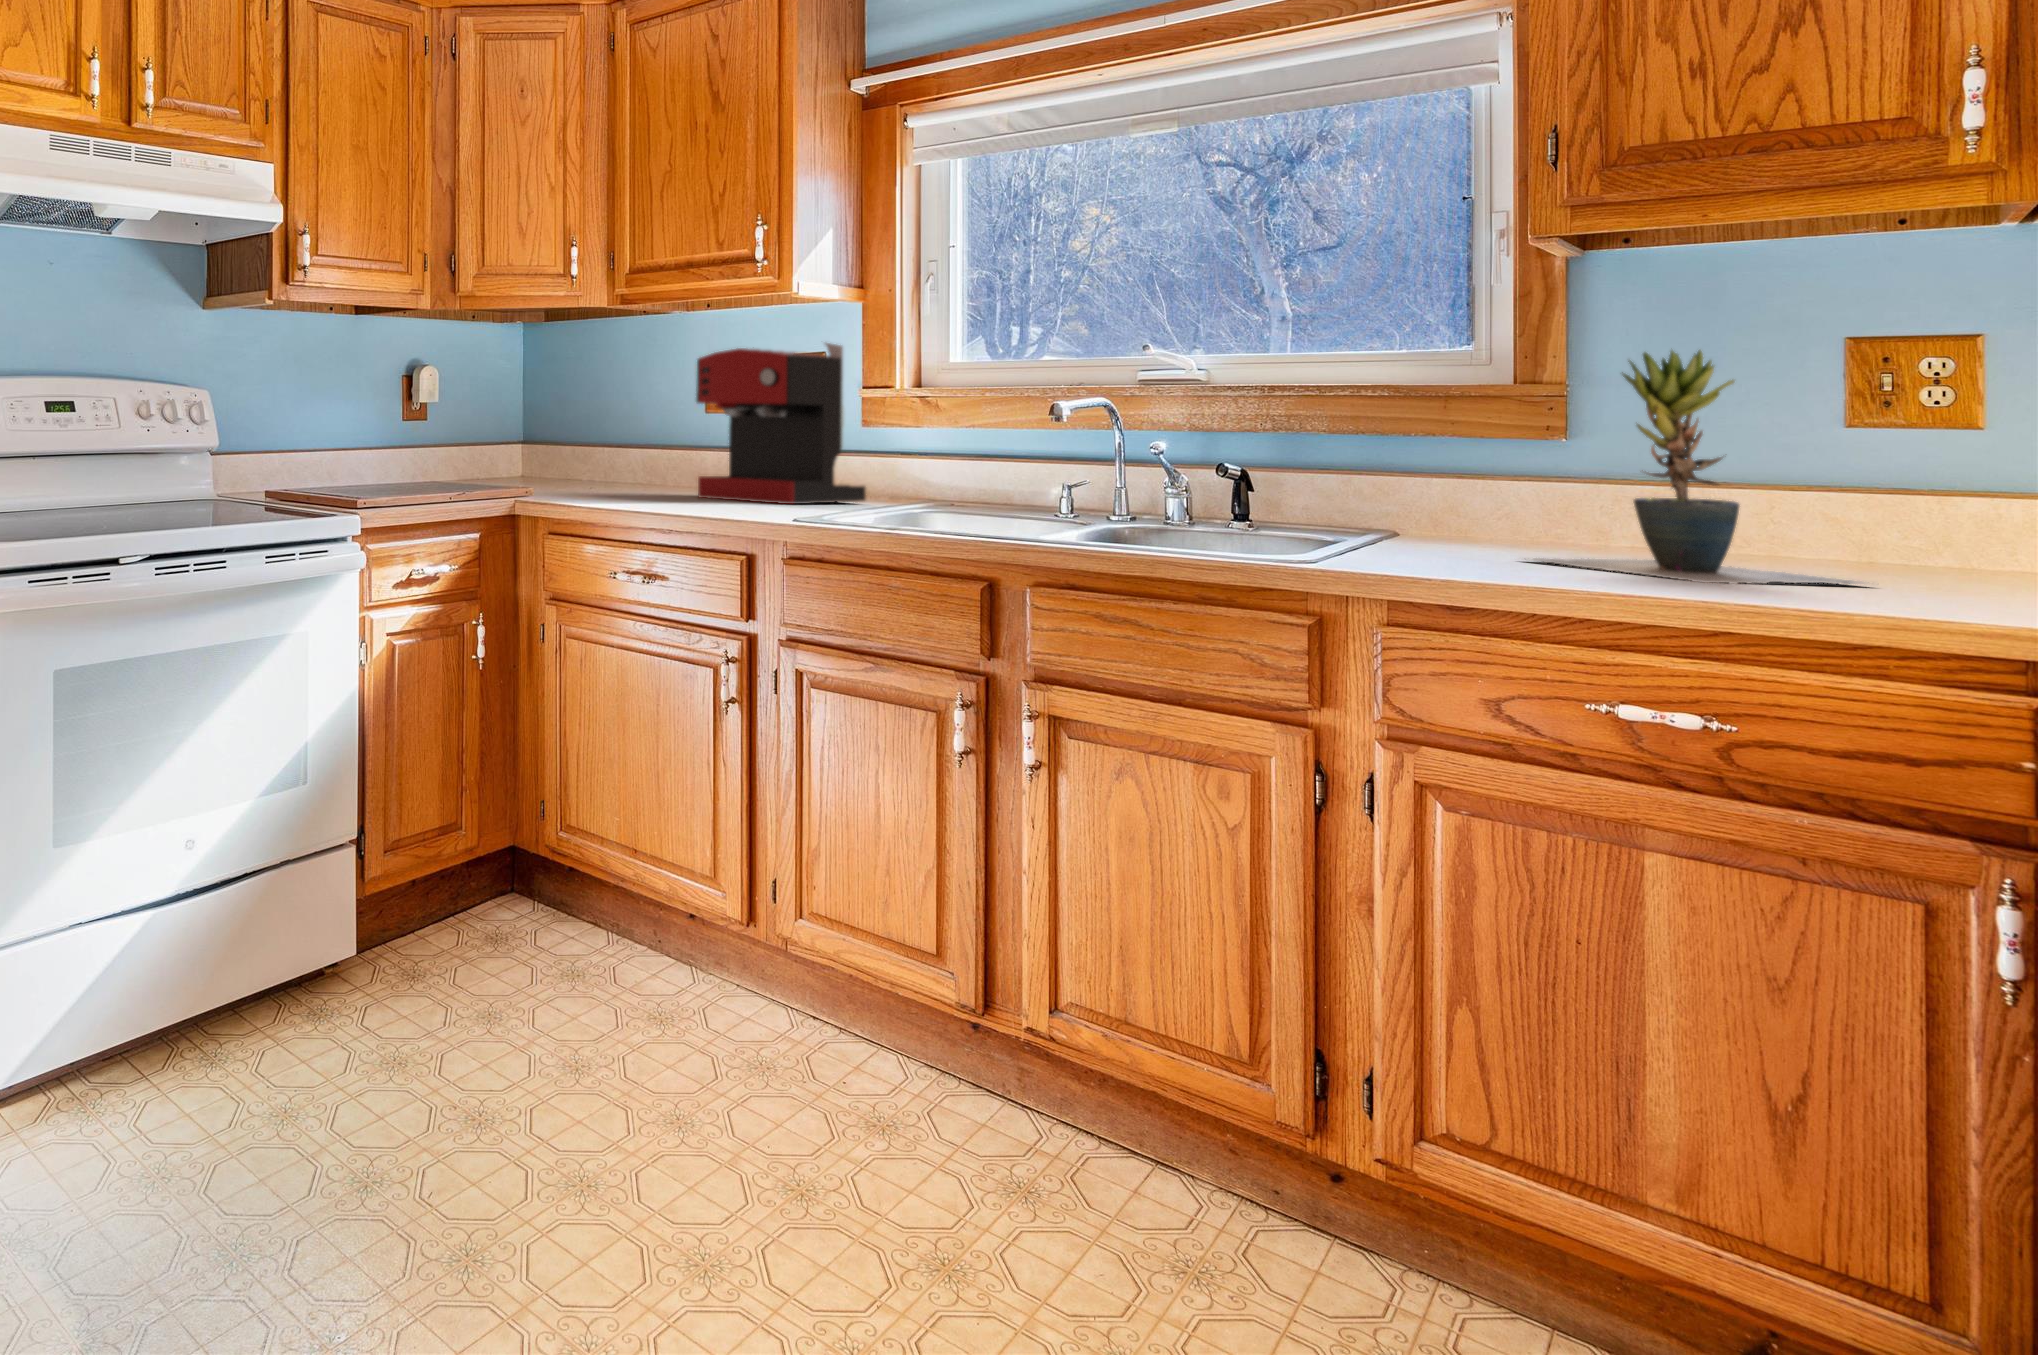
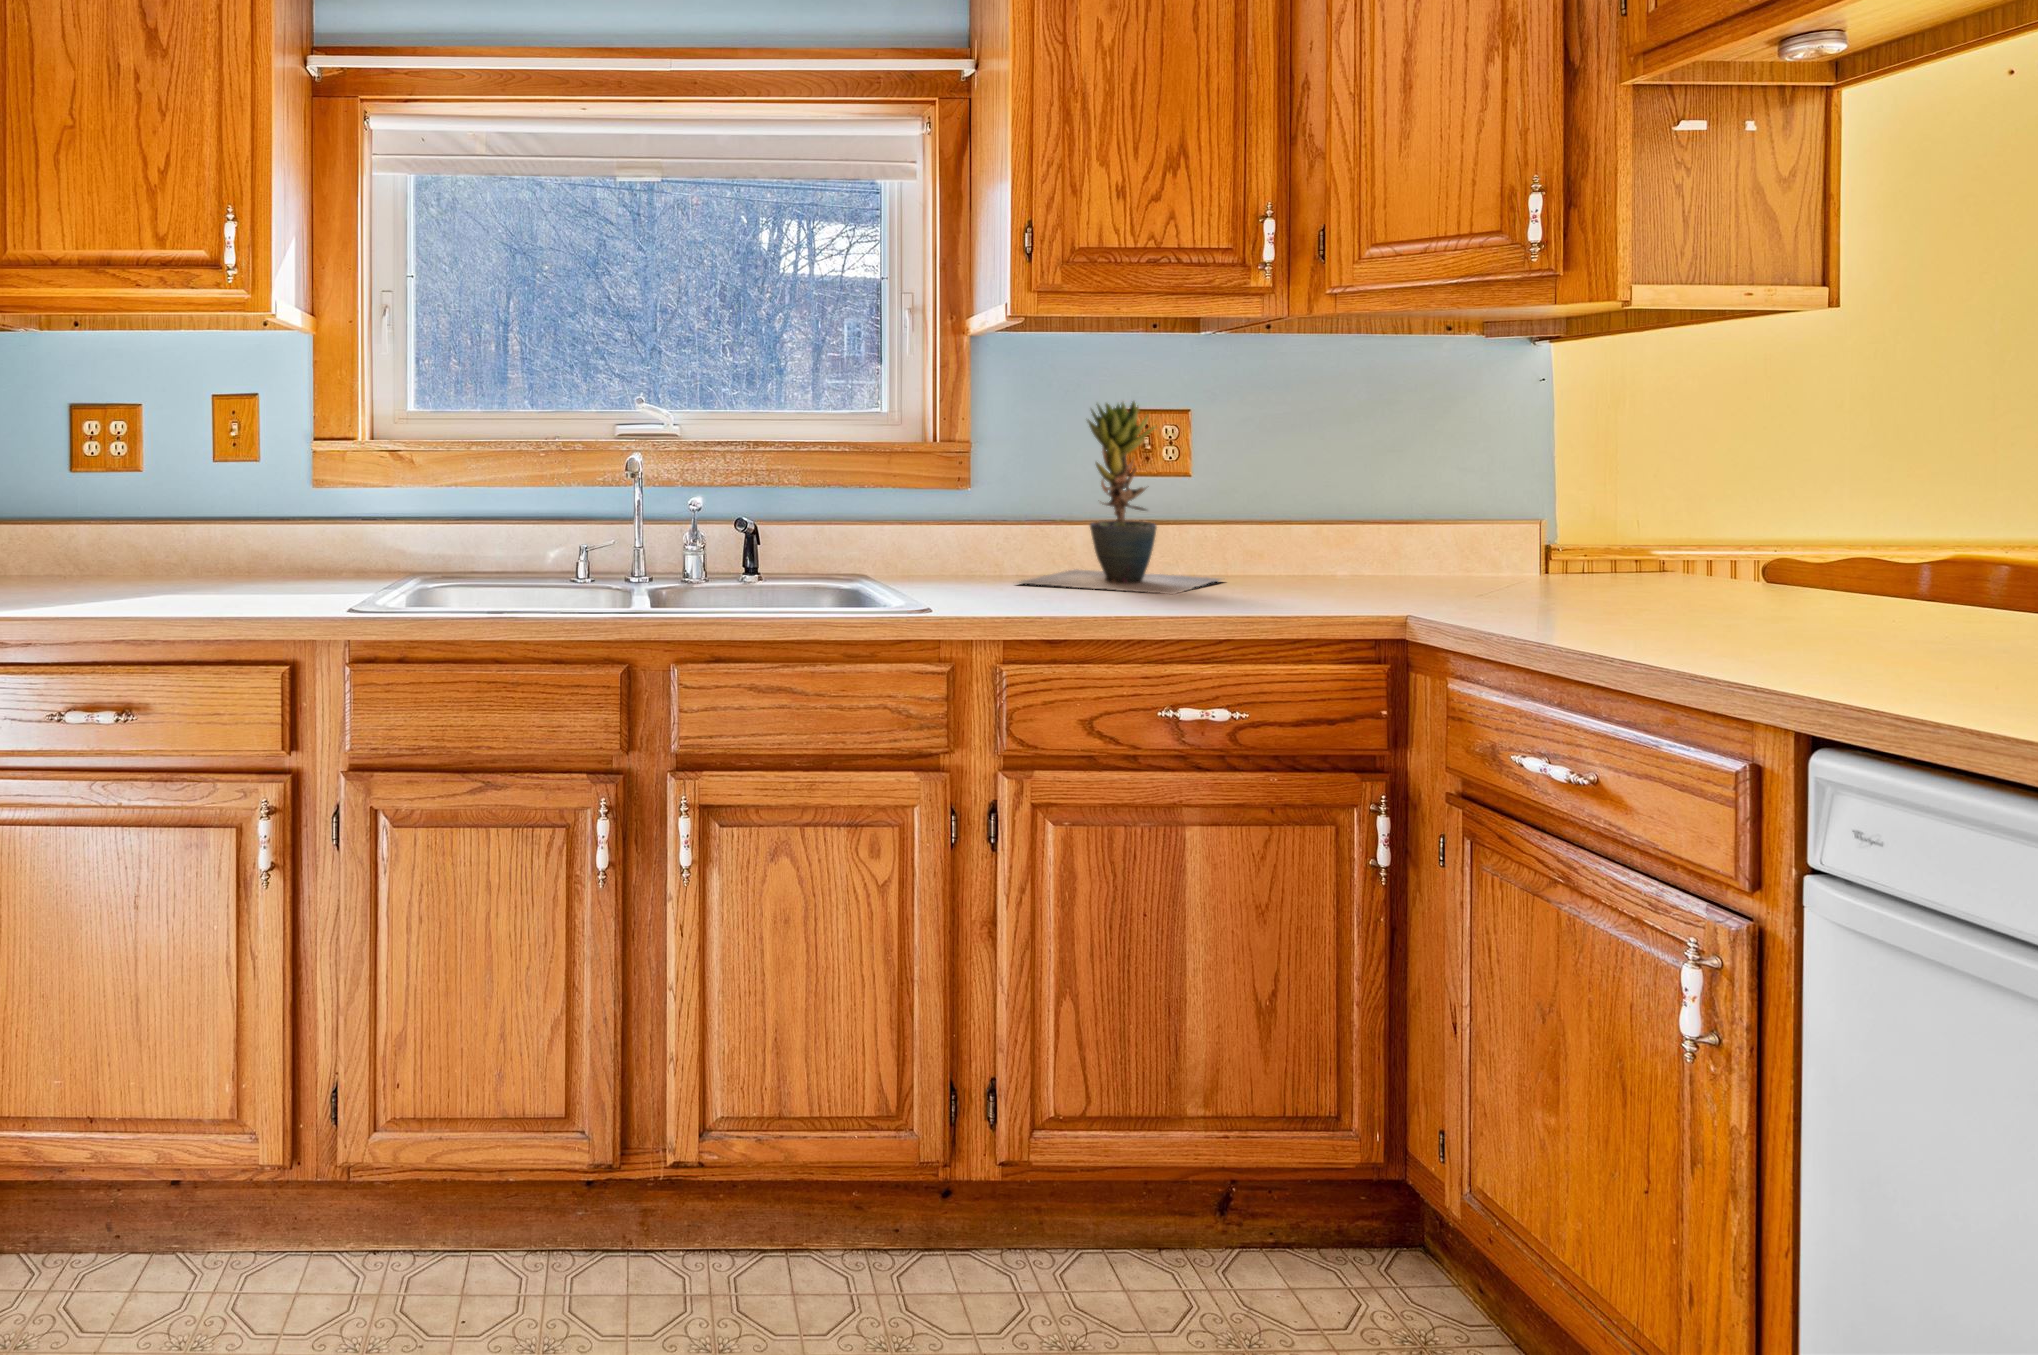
coffee maker: present [696,343,866,504] -> none [95,367,306,590]

